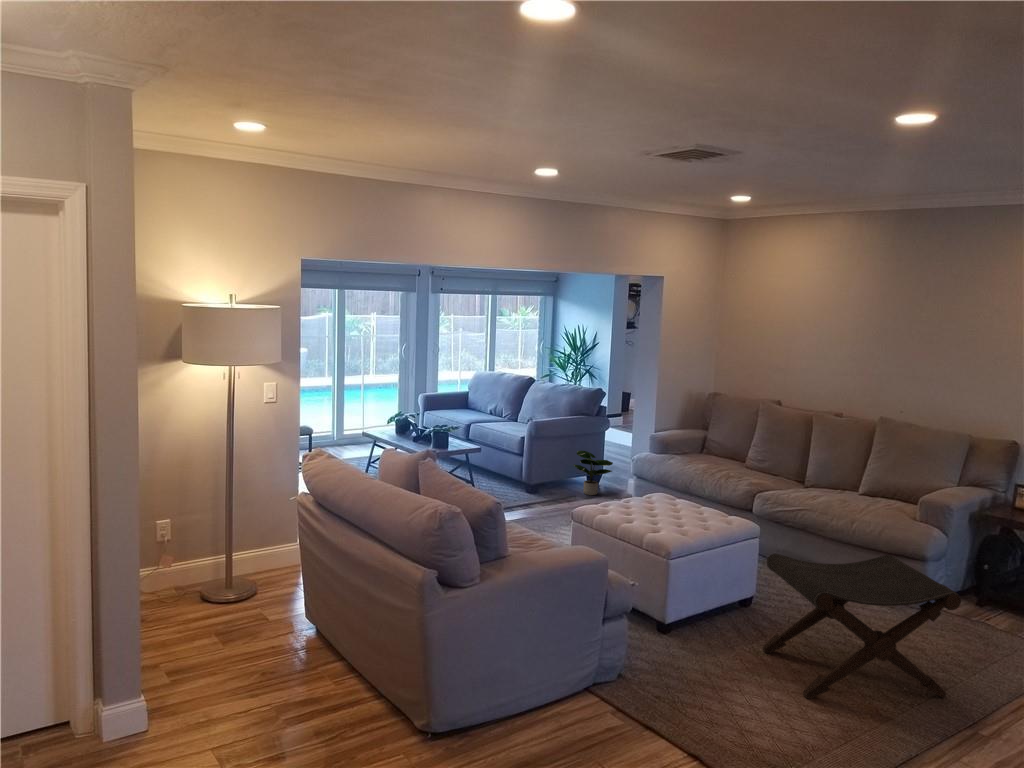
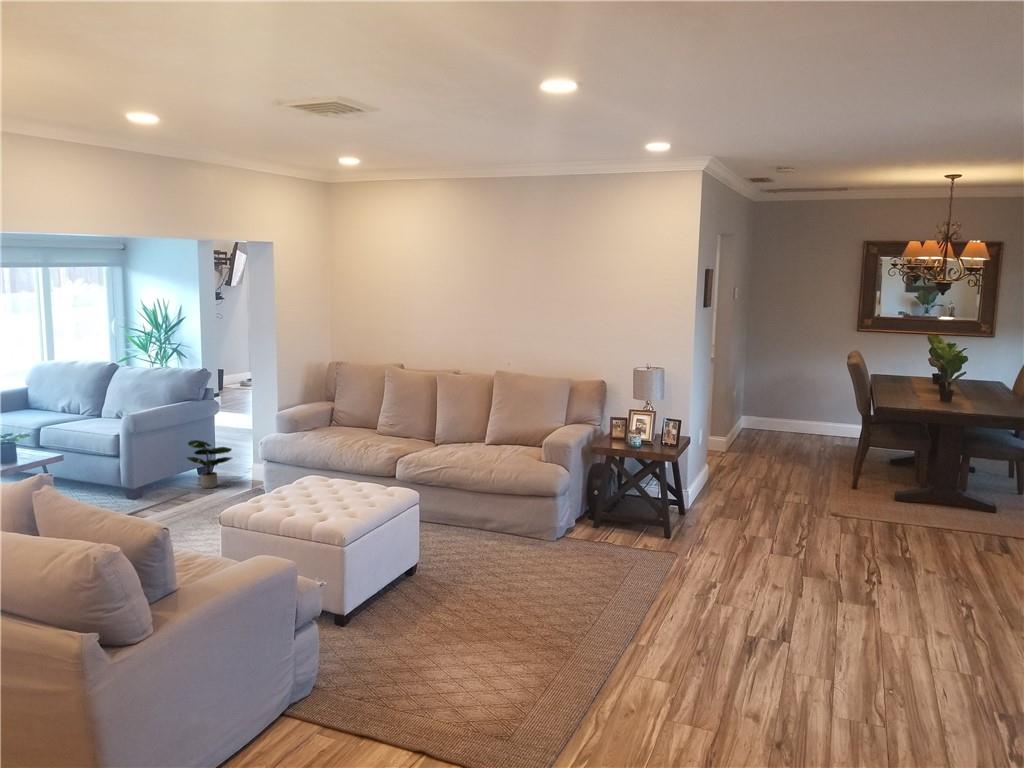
footstool: present [763,554,961,699] -> none [439,500,610,654]

